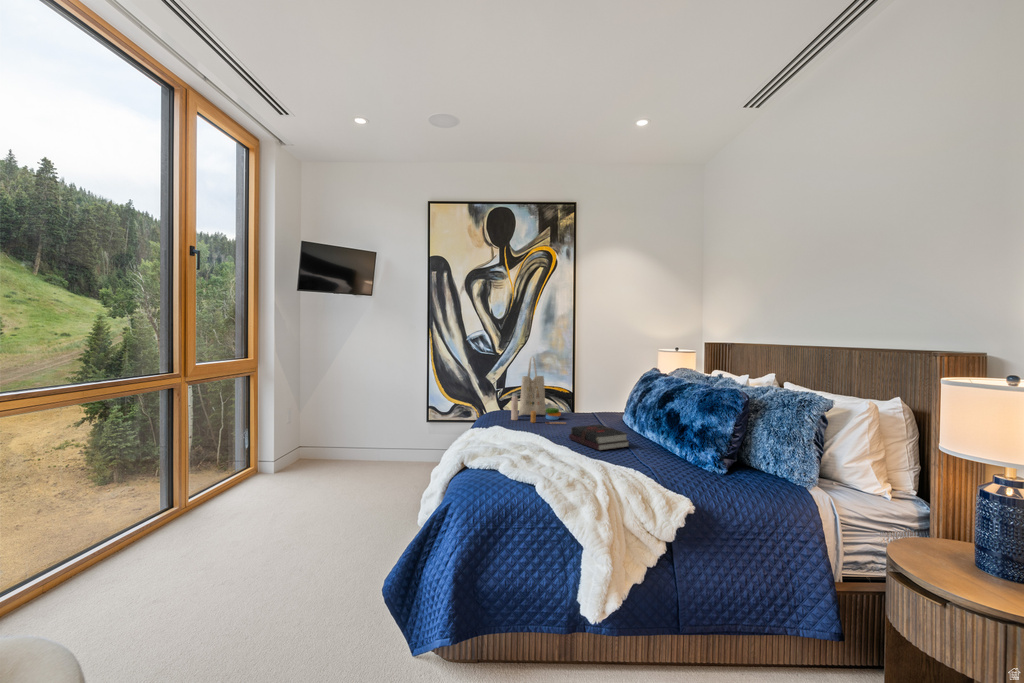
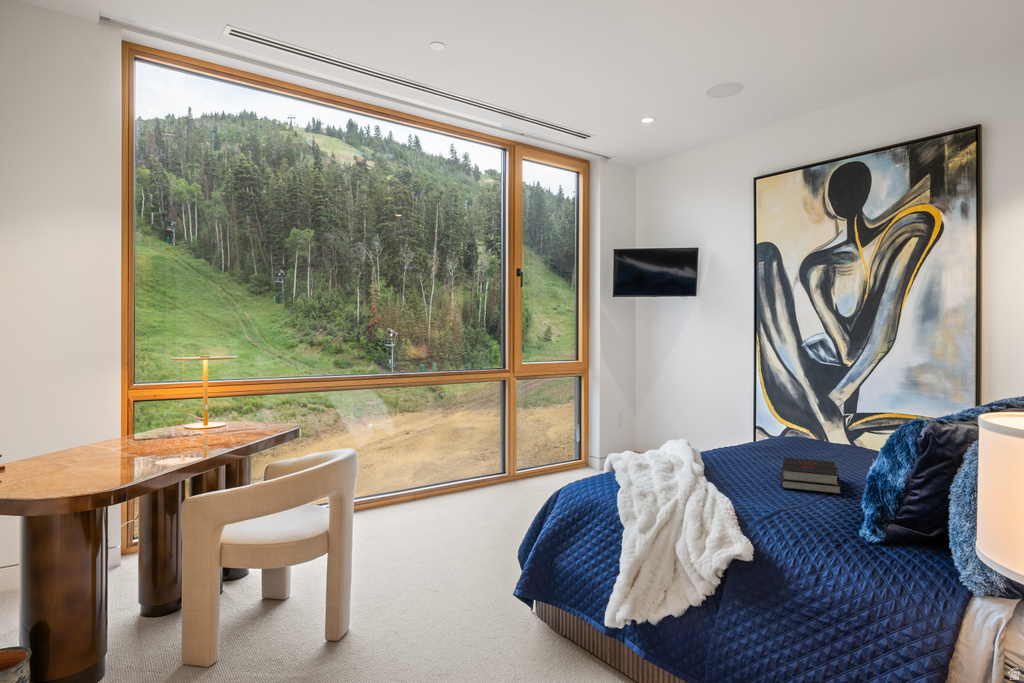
tote bag: present [511,357,566,424] -> none [772,367,846,460]

